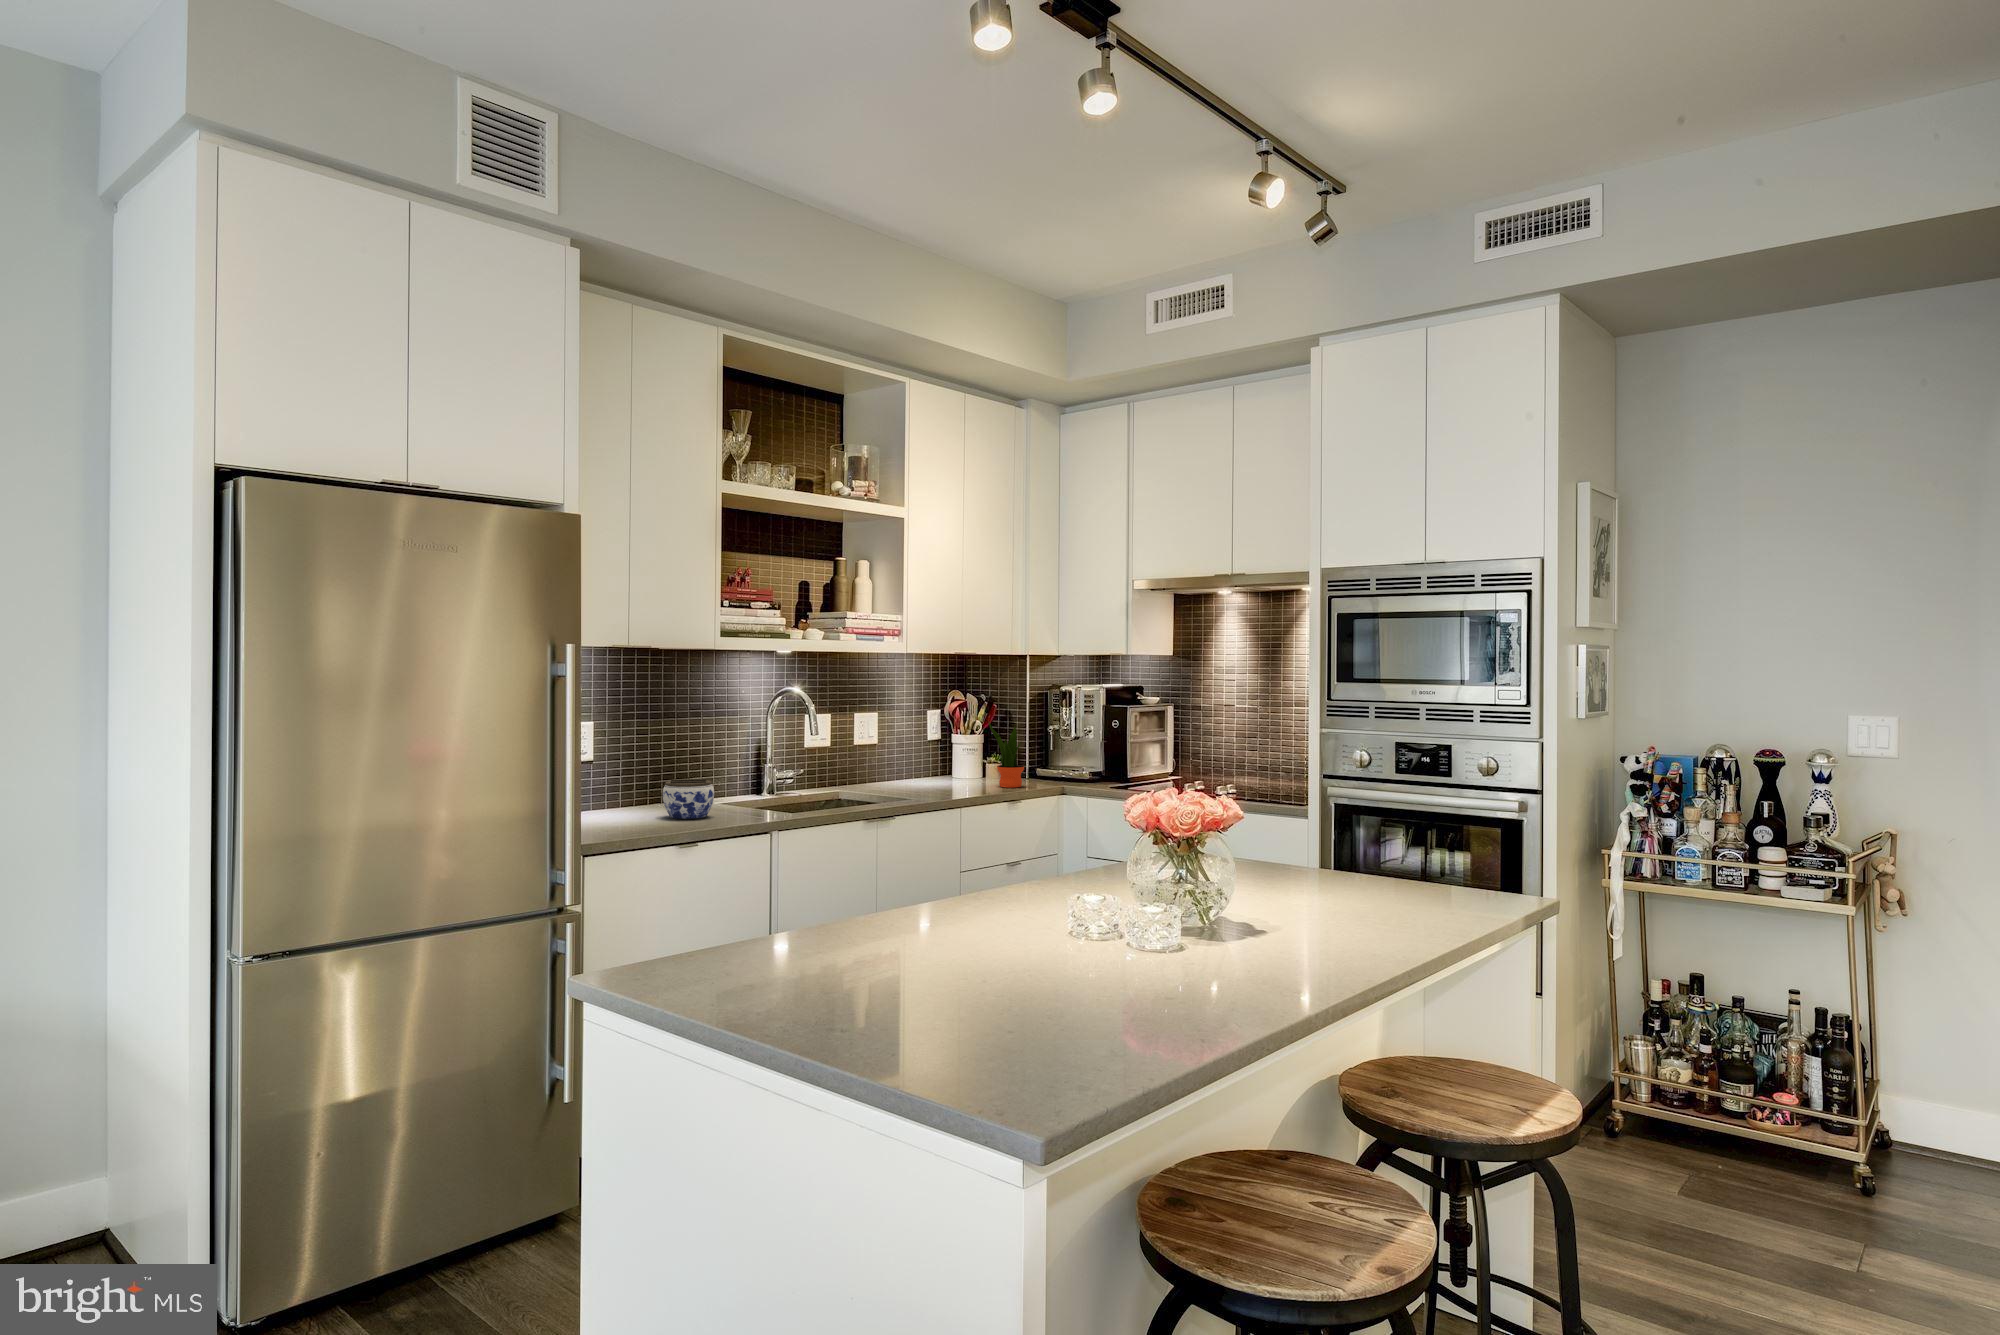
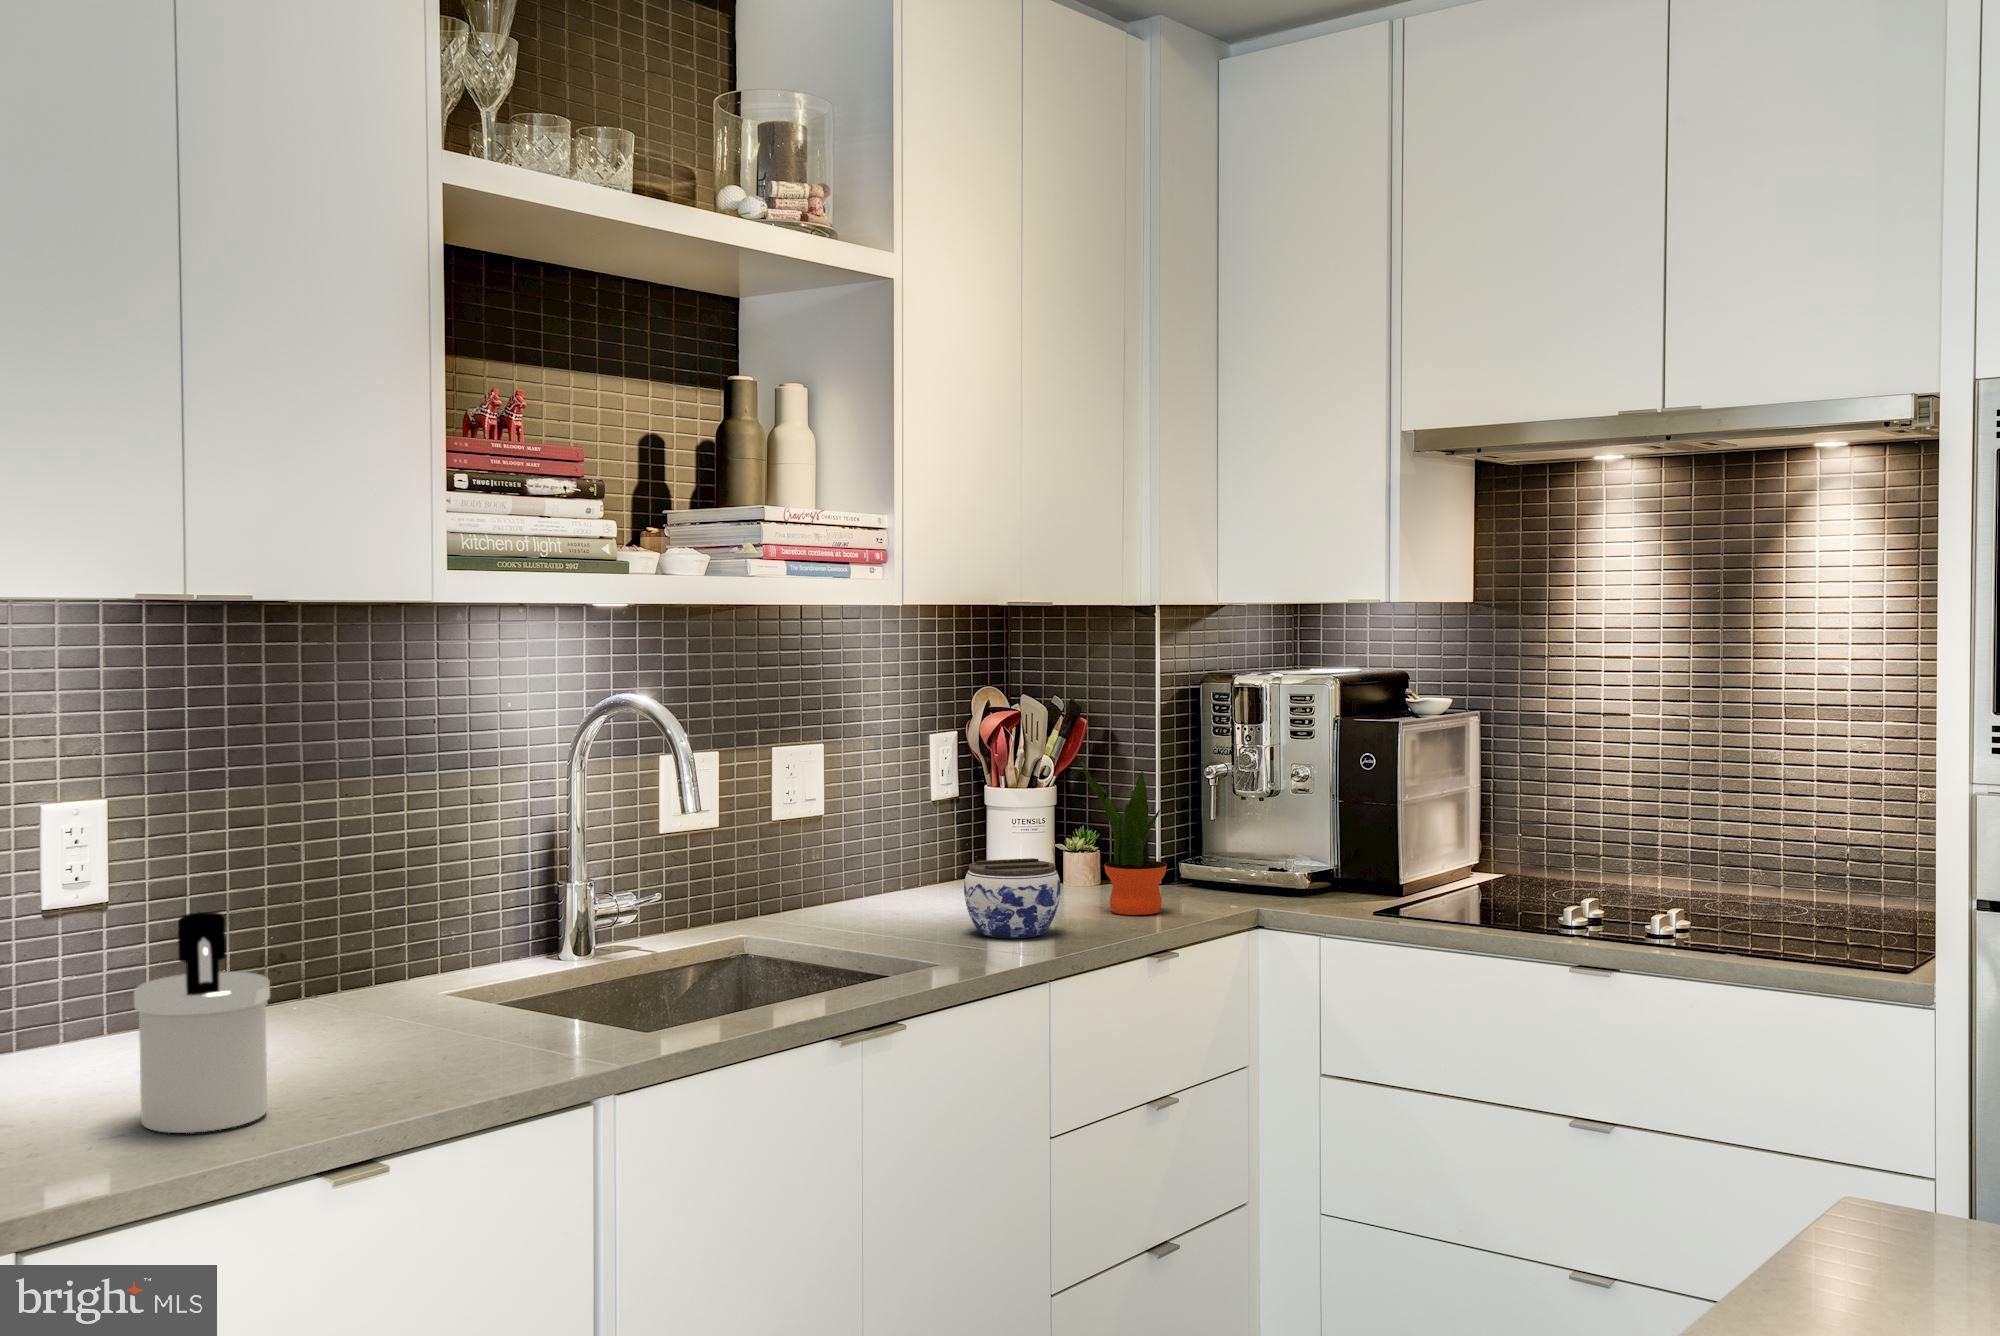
soap dispenser: none [612,756,658,831] -> present [134,912,270,1133]
jar: present [663,779,714,819] -> present [964,858,1061,938]

